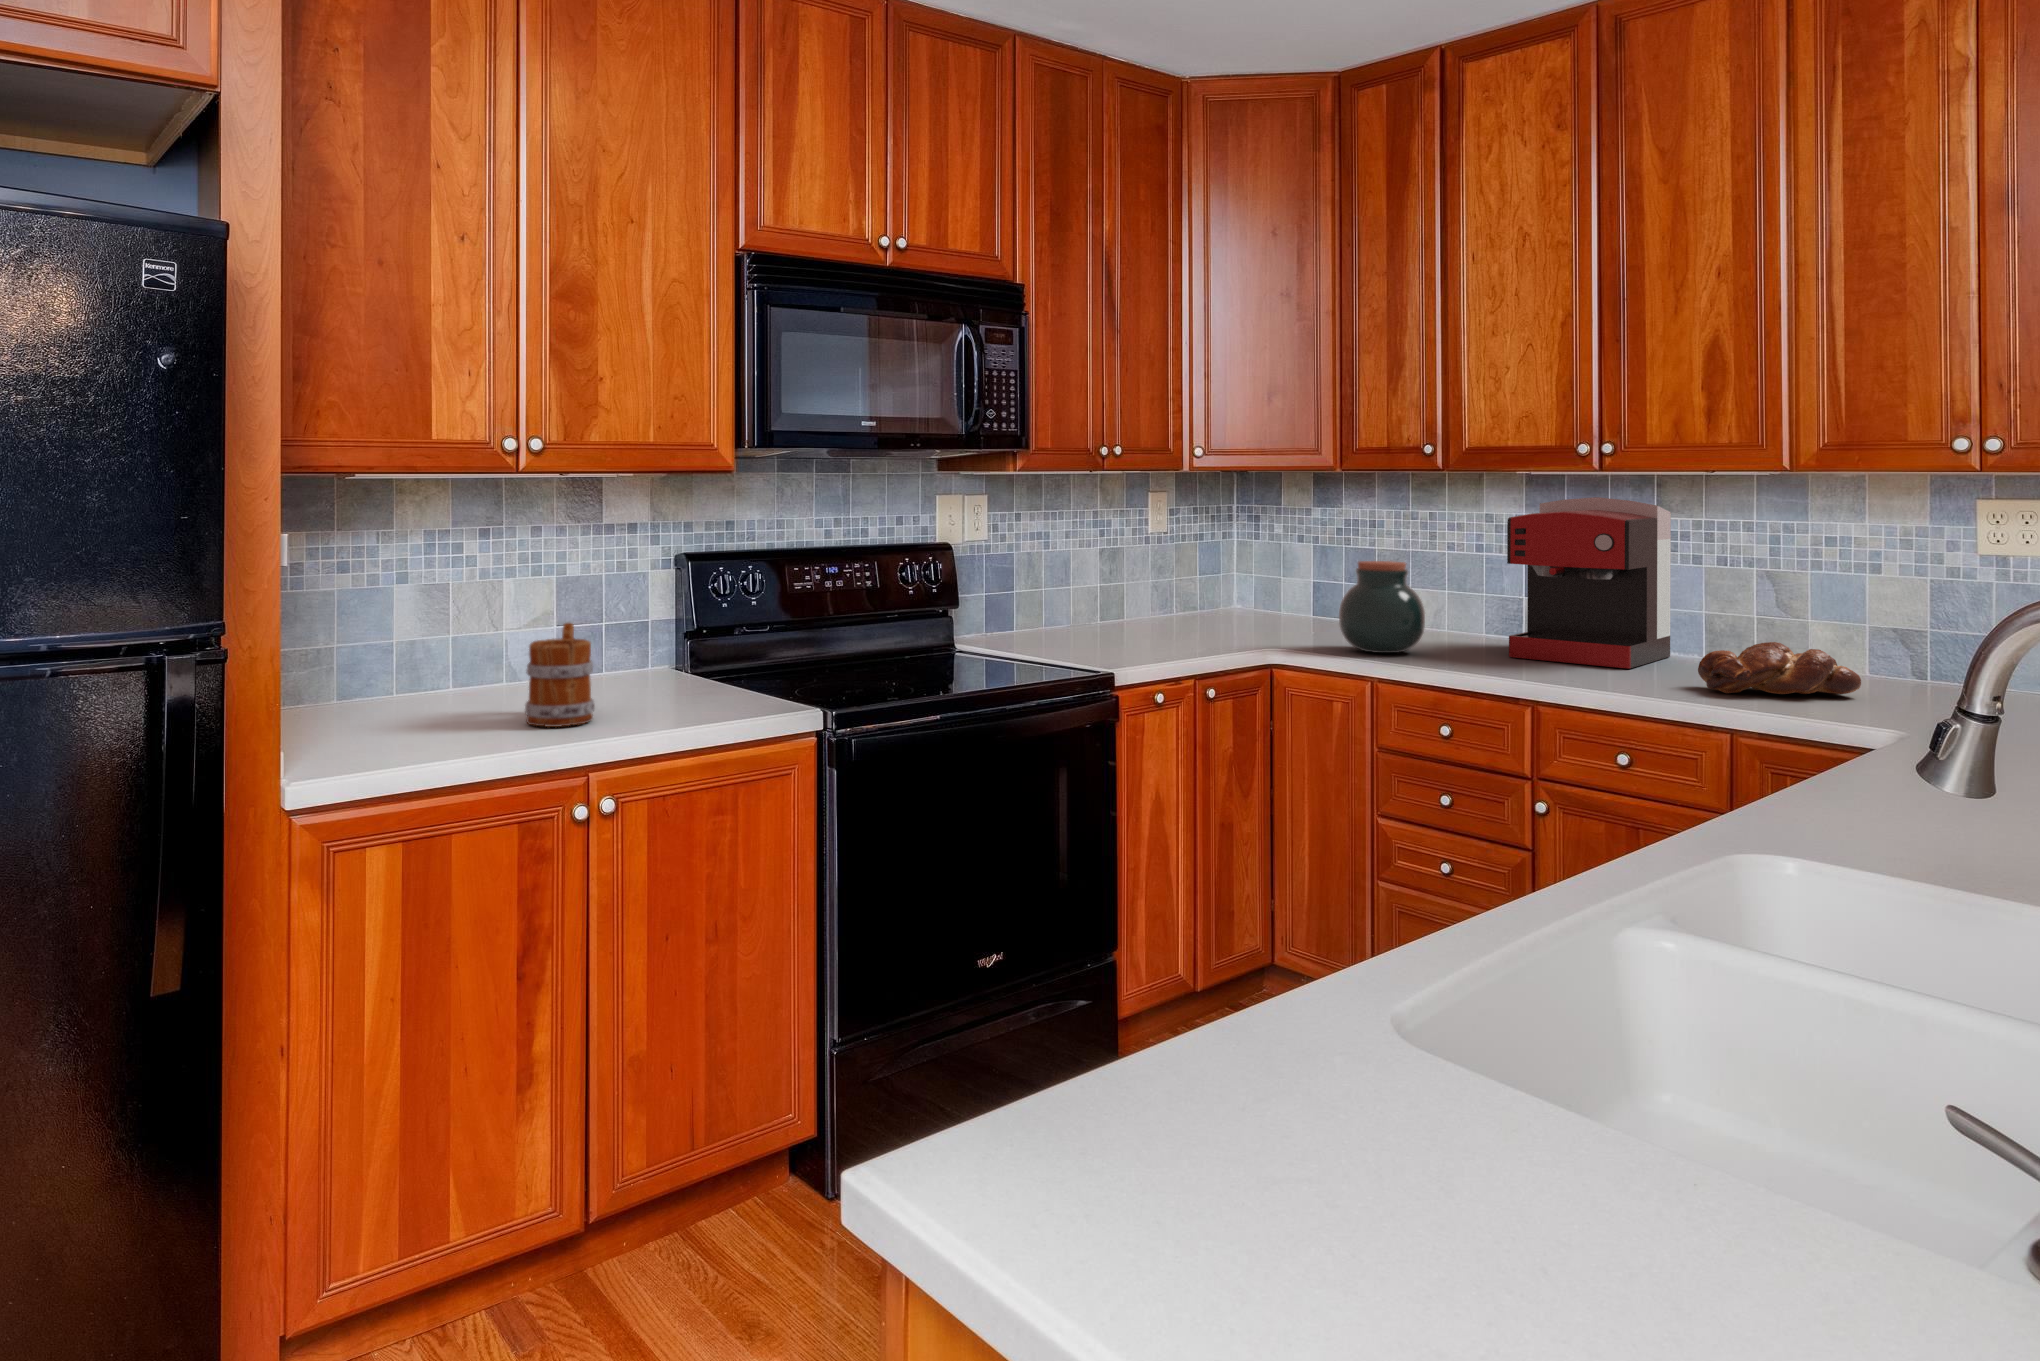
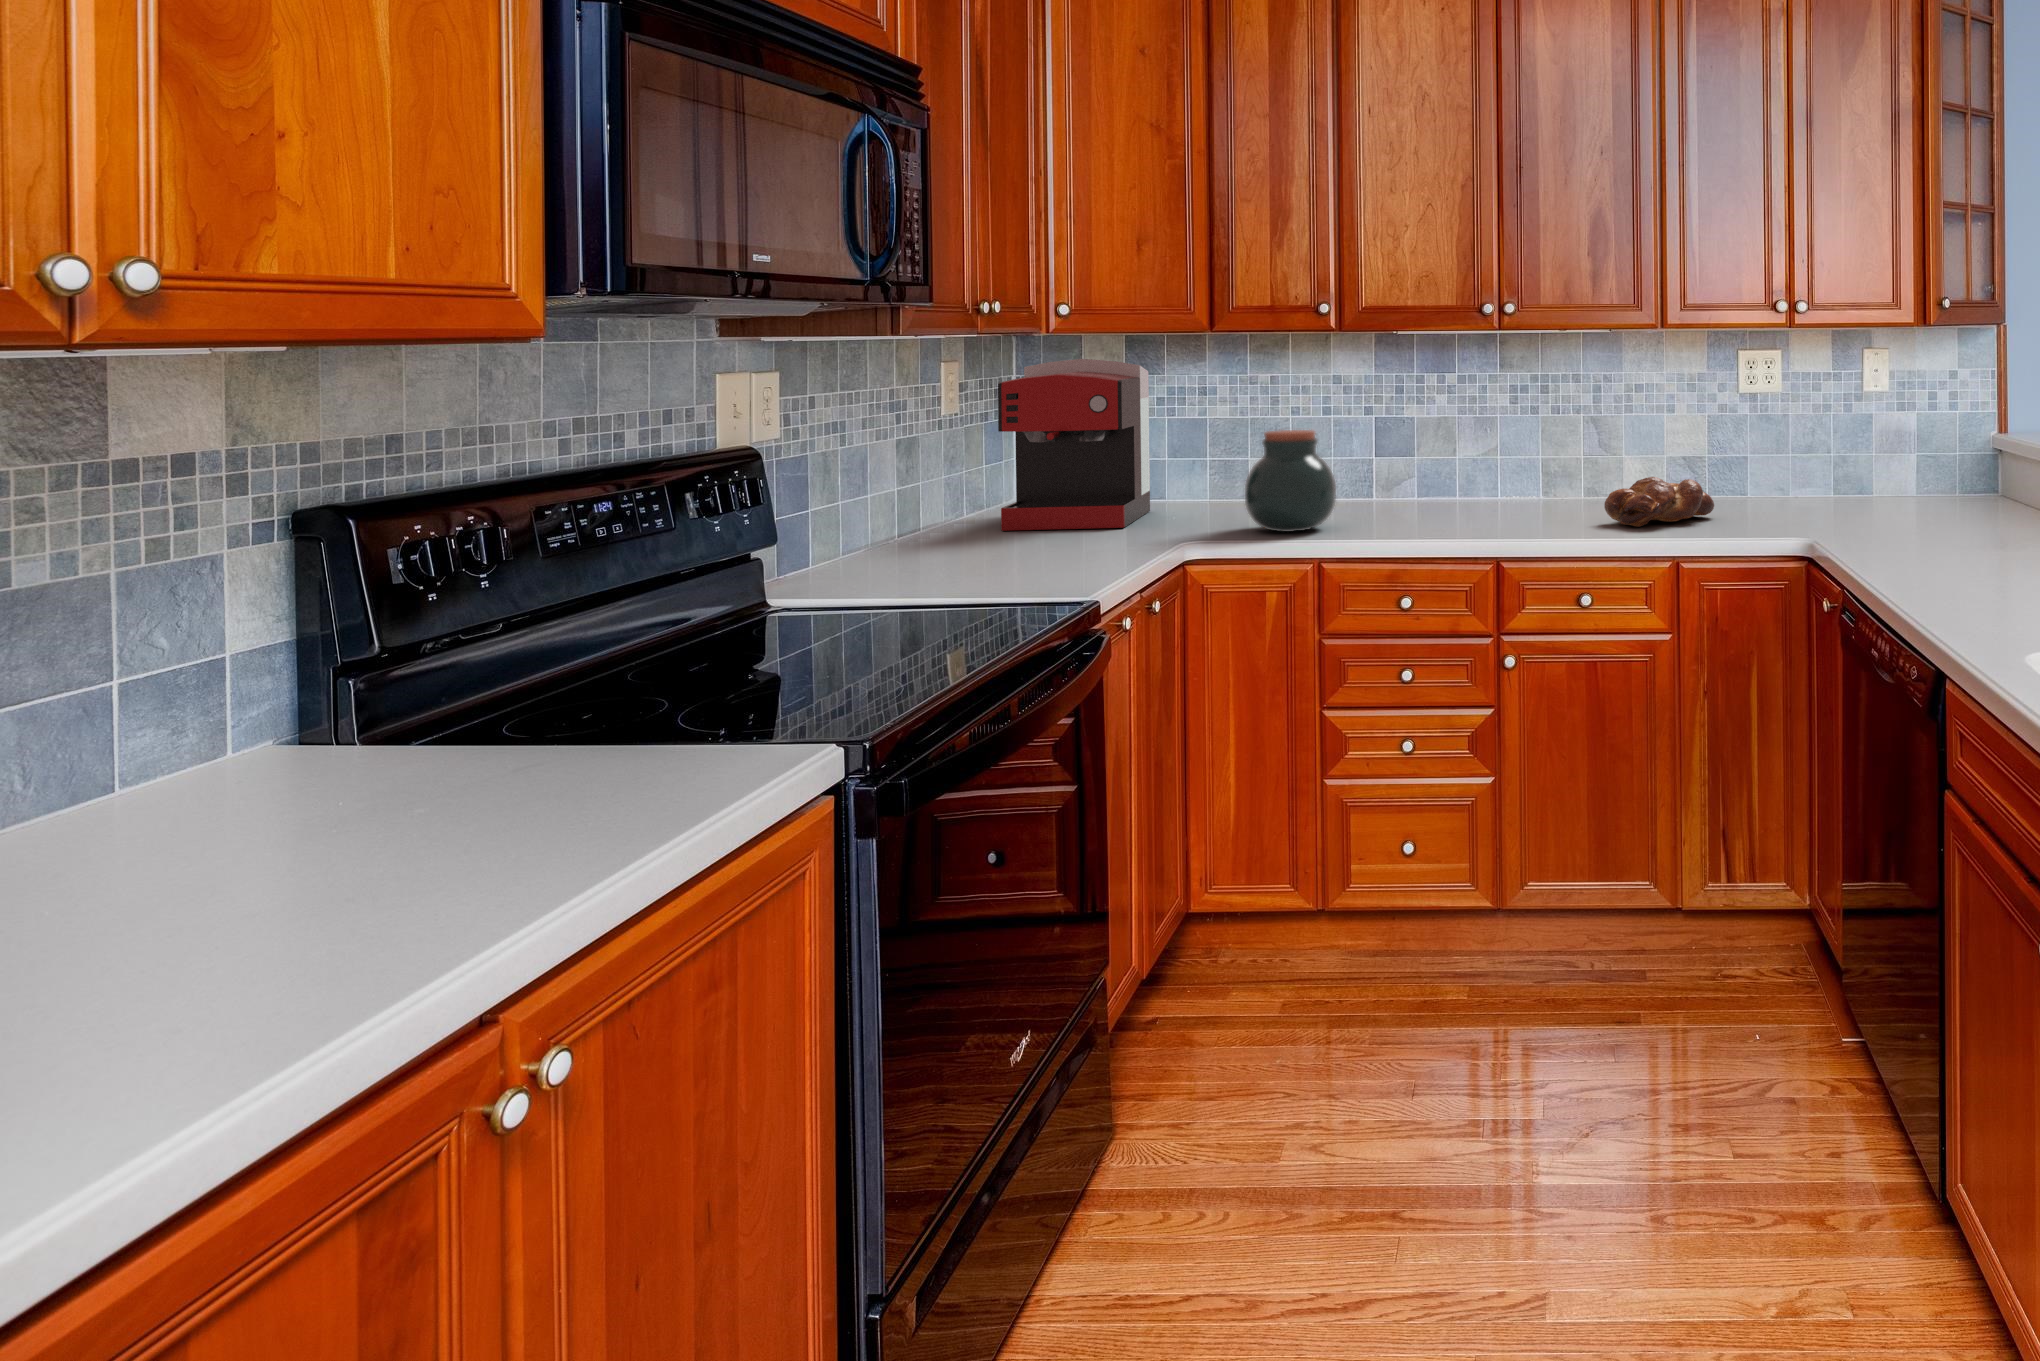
coffee maker: present [1507,497,1671,669] -> present [998,359,1150,531]
mug: present [525,623,594,727] -> none [137,689,363,958]

